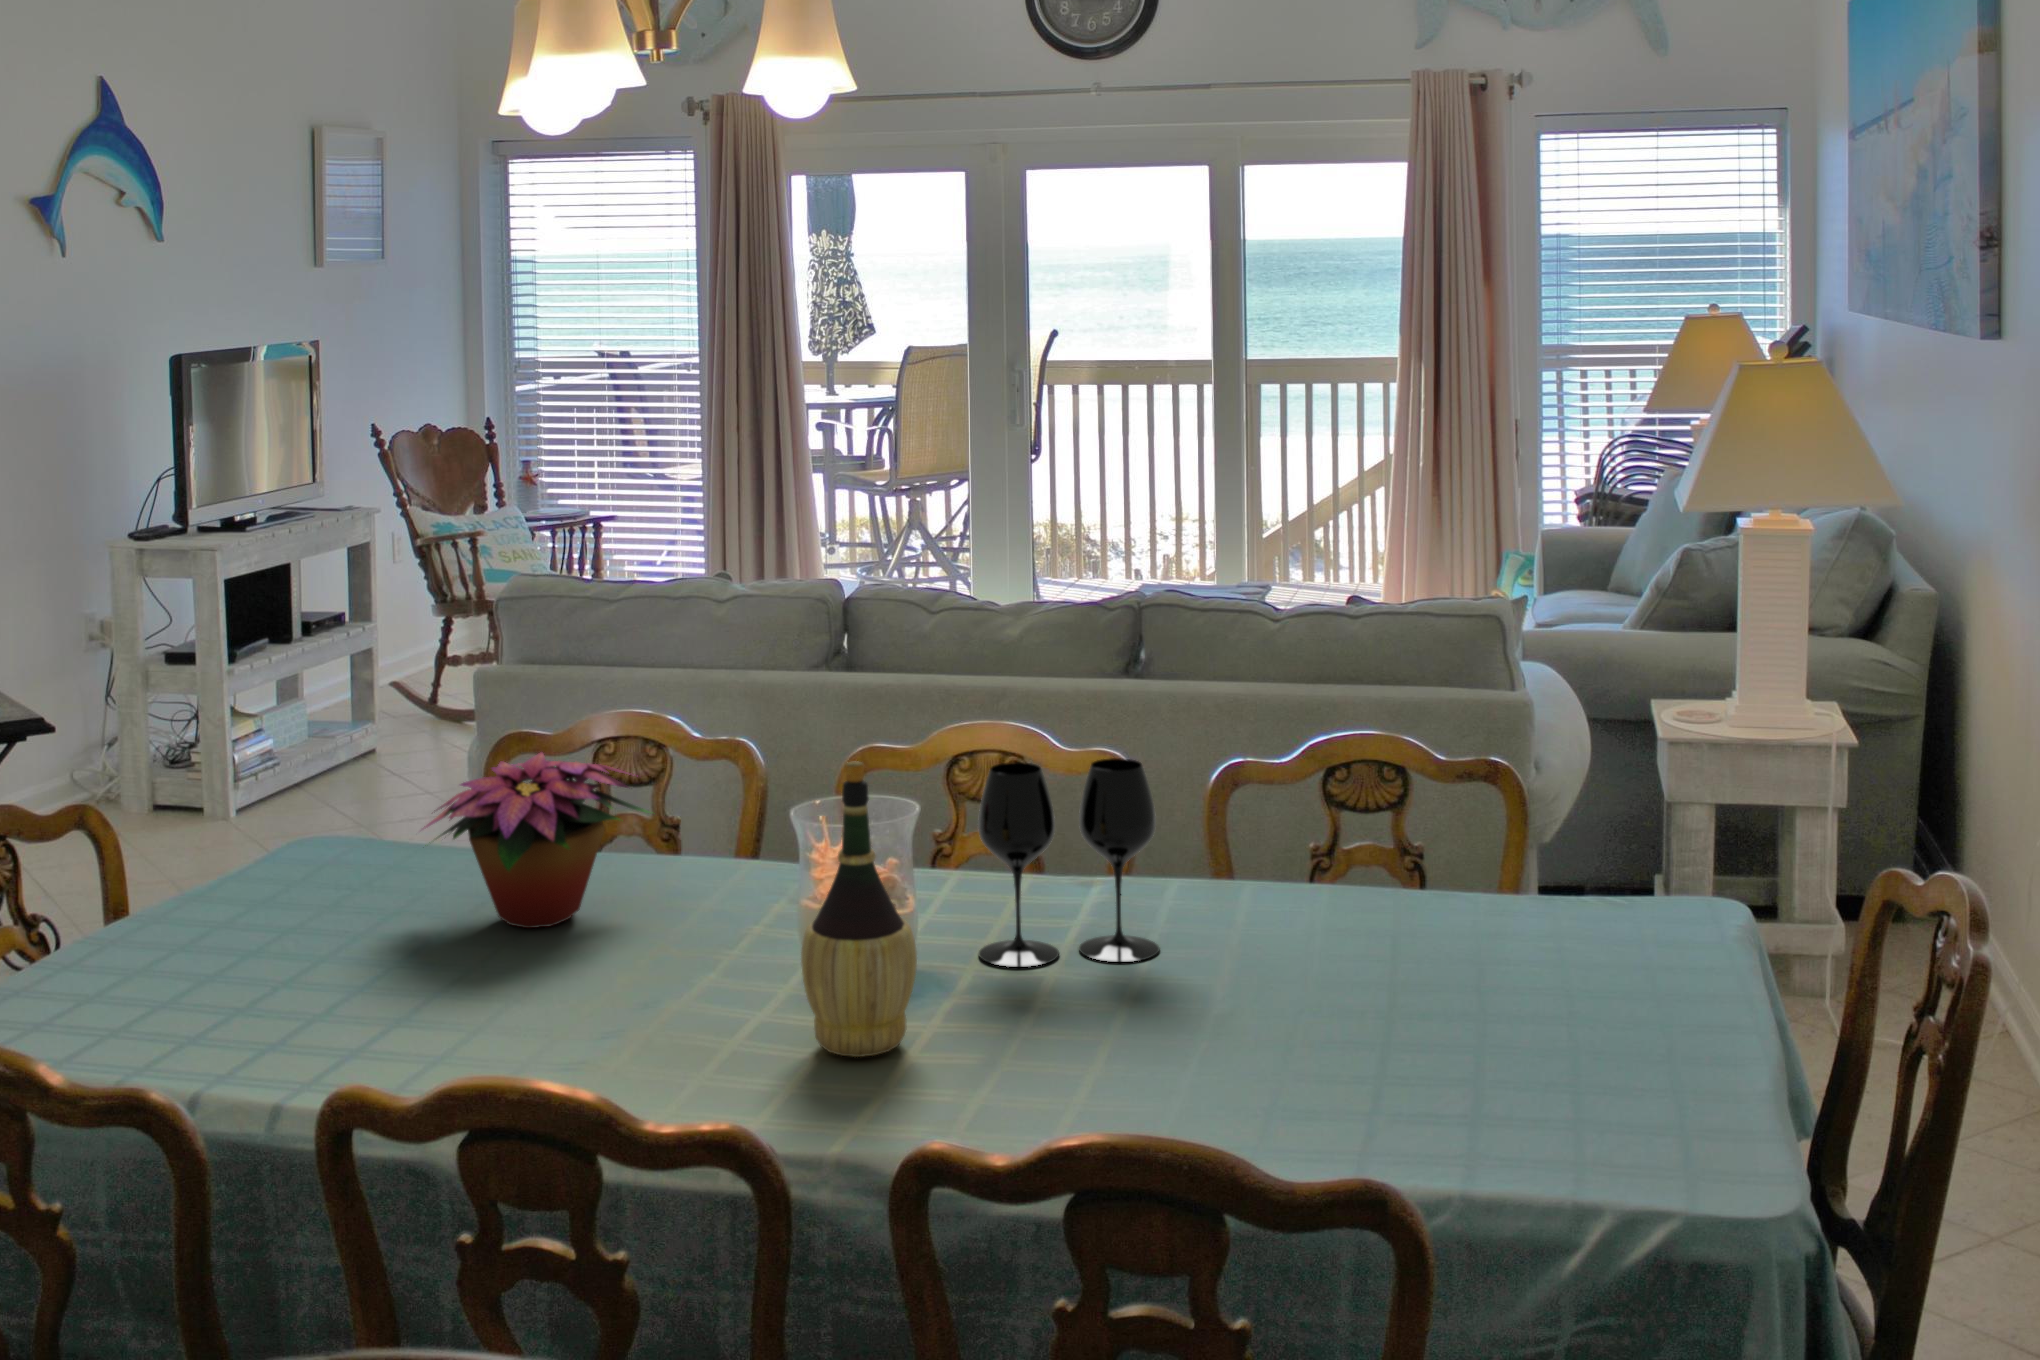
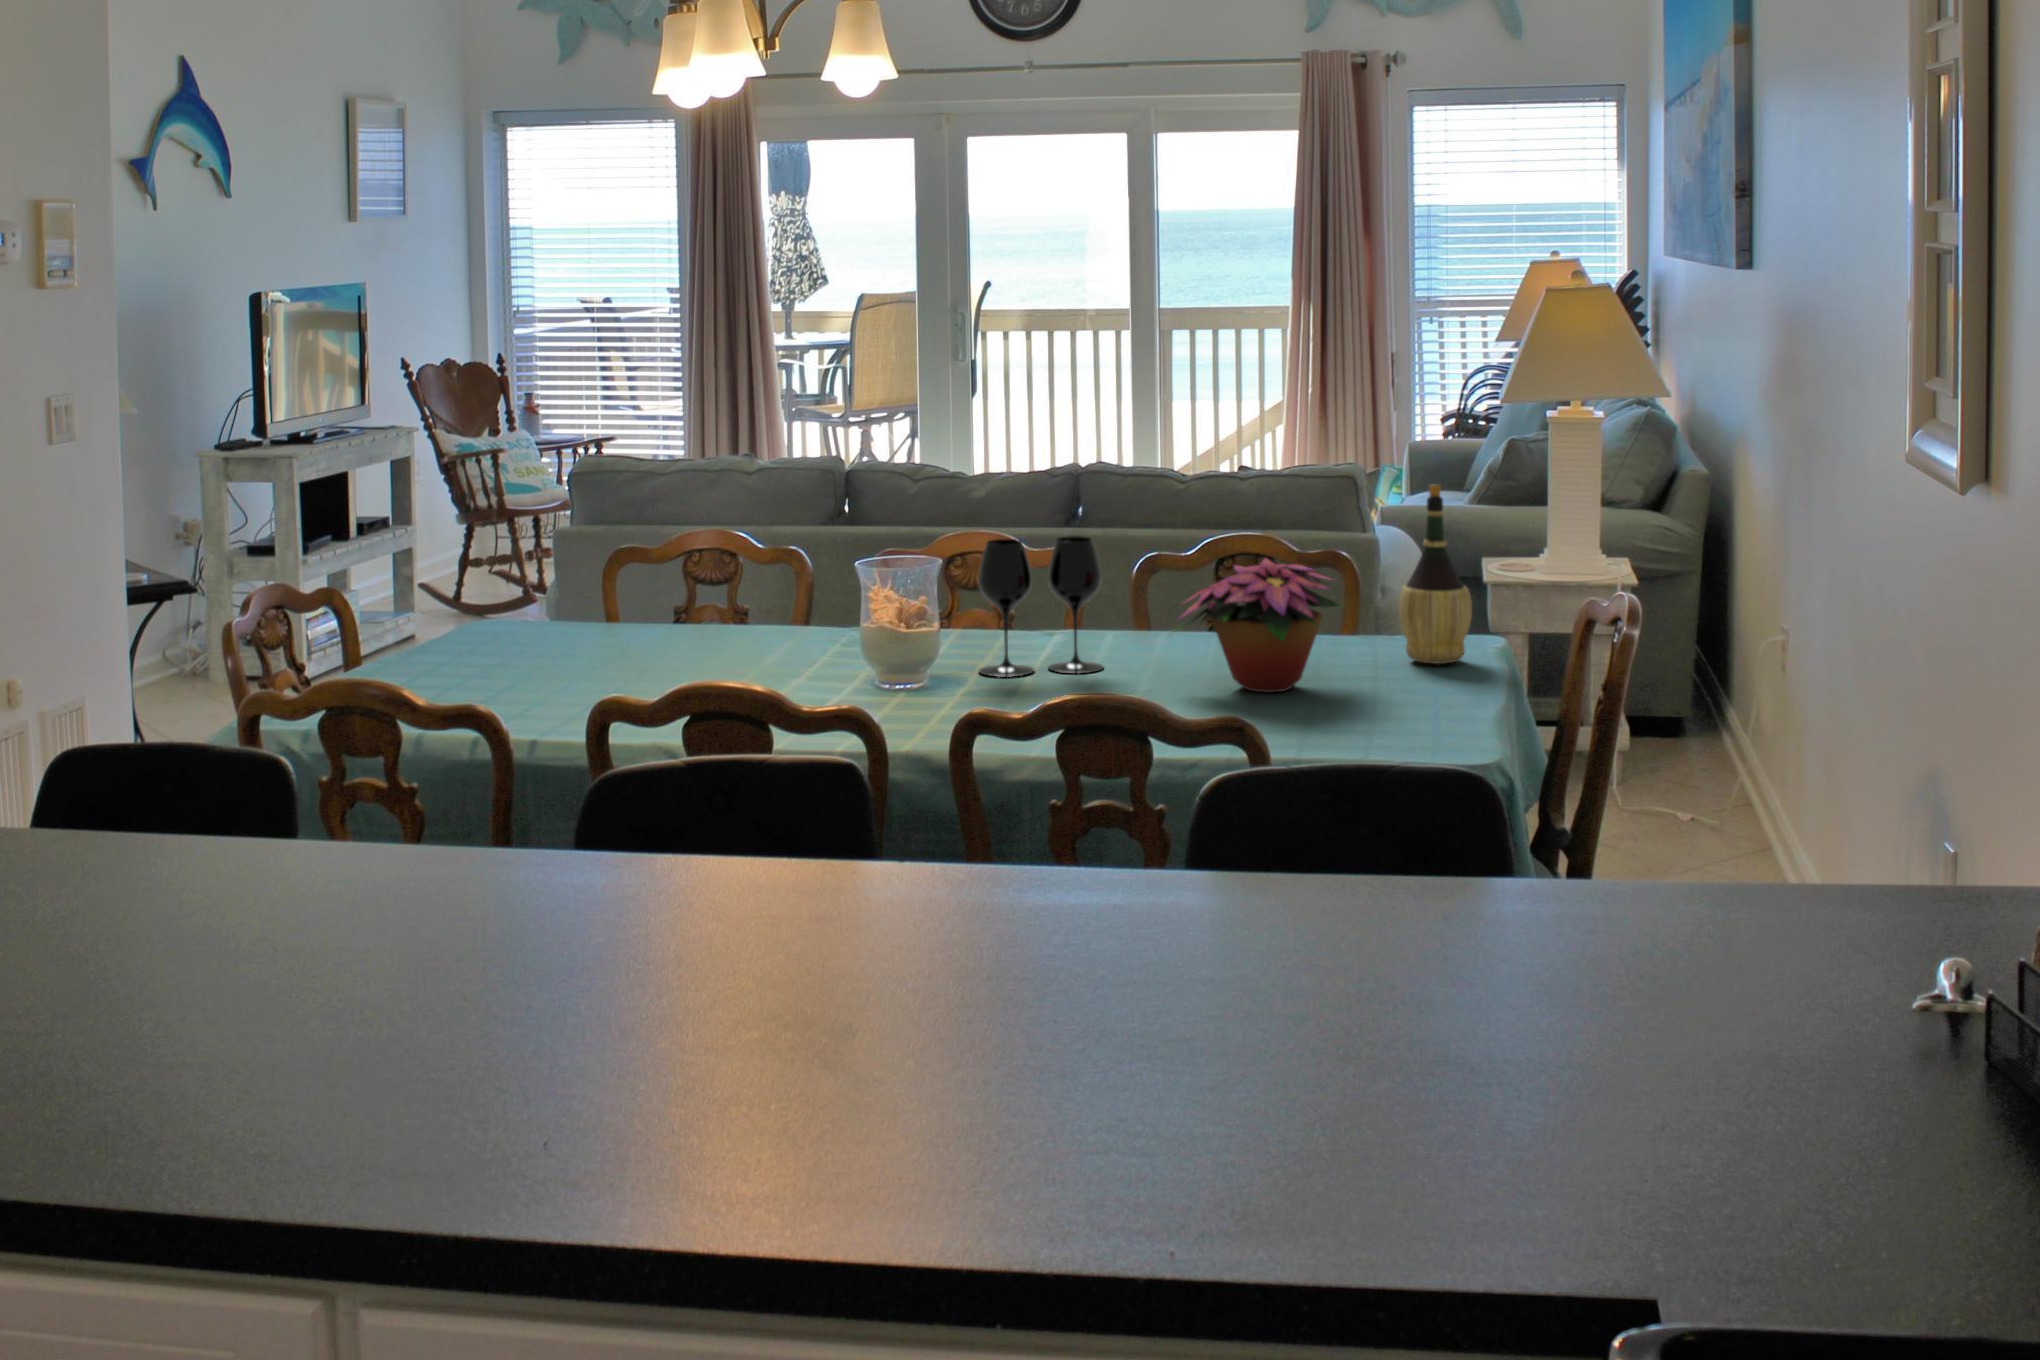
flower arrangement: present [423,752,649,928] -> present [1169,558,1341,693]
wine bottle: present [801,761,917,1057] -> present [1399,485,1472,664]

